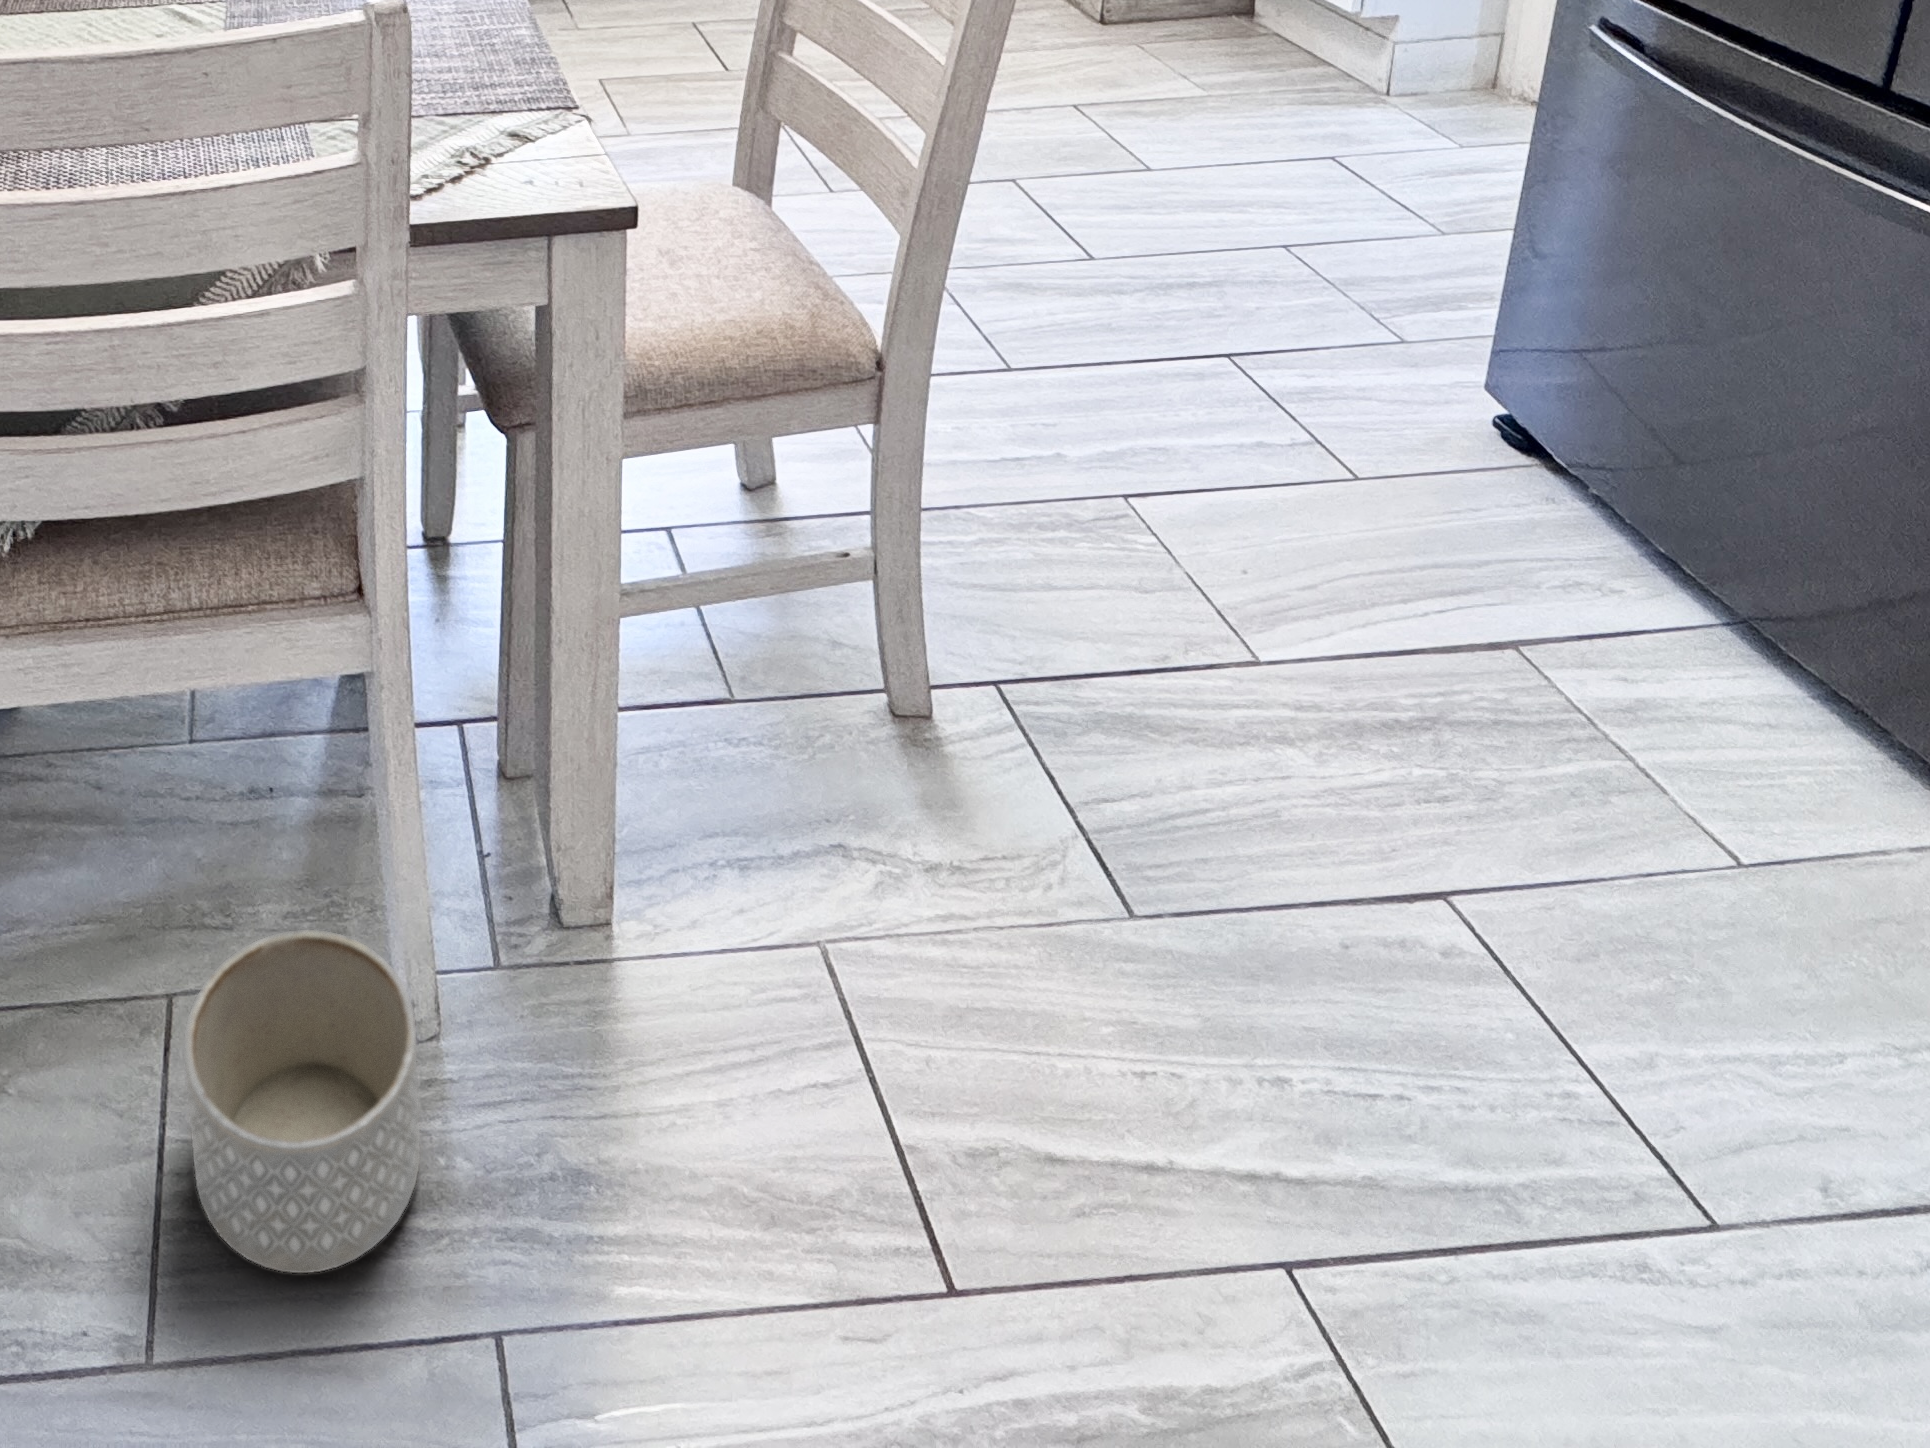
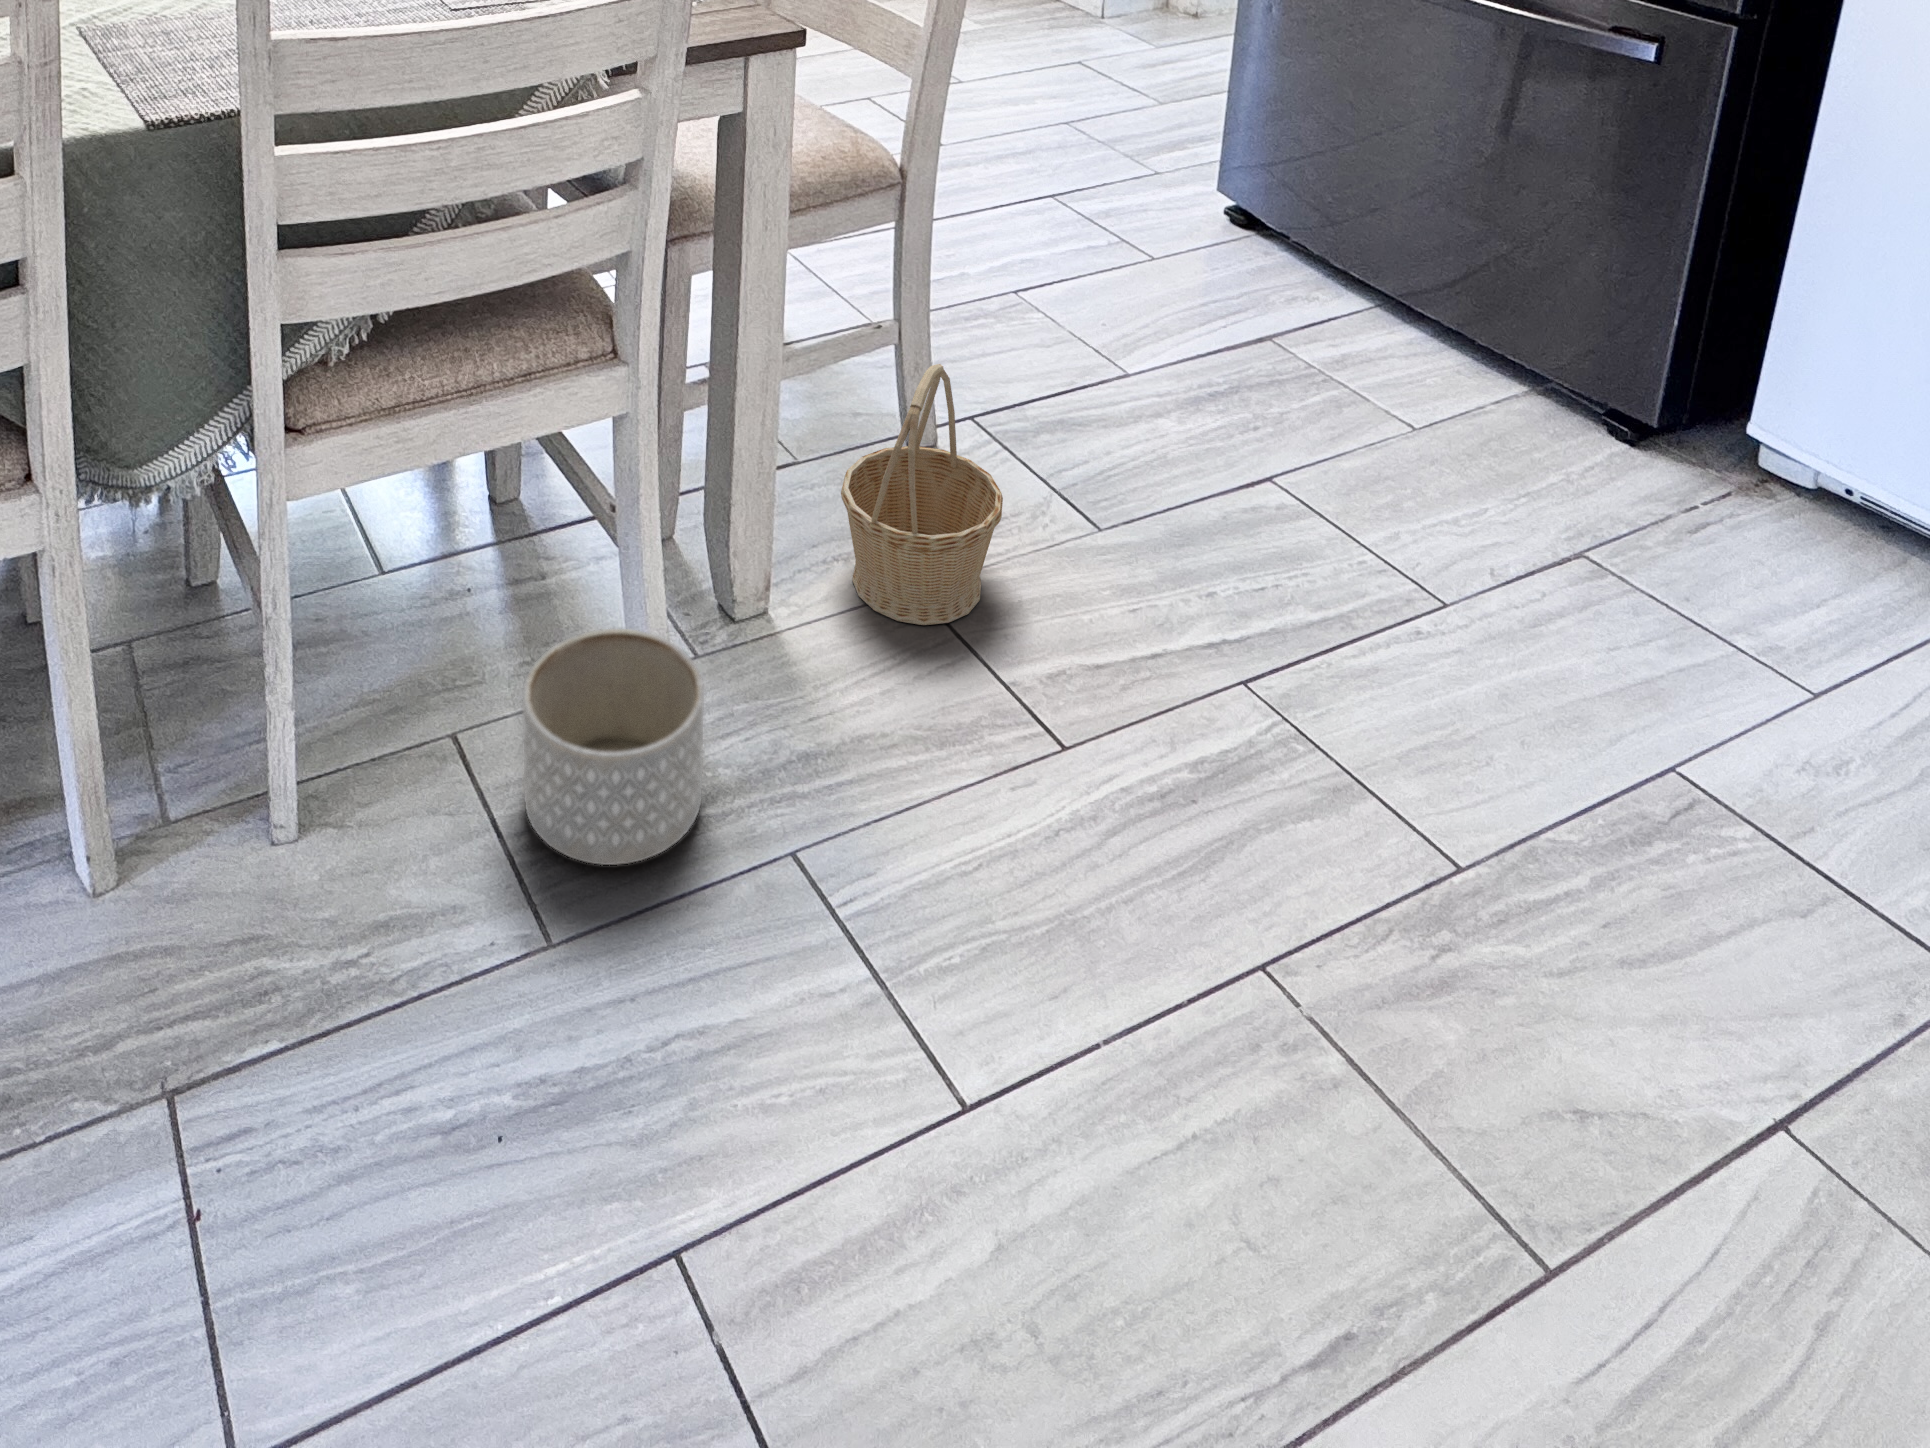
basket: none [721,655,950,1014] -> present [841,364,1003,625]

